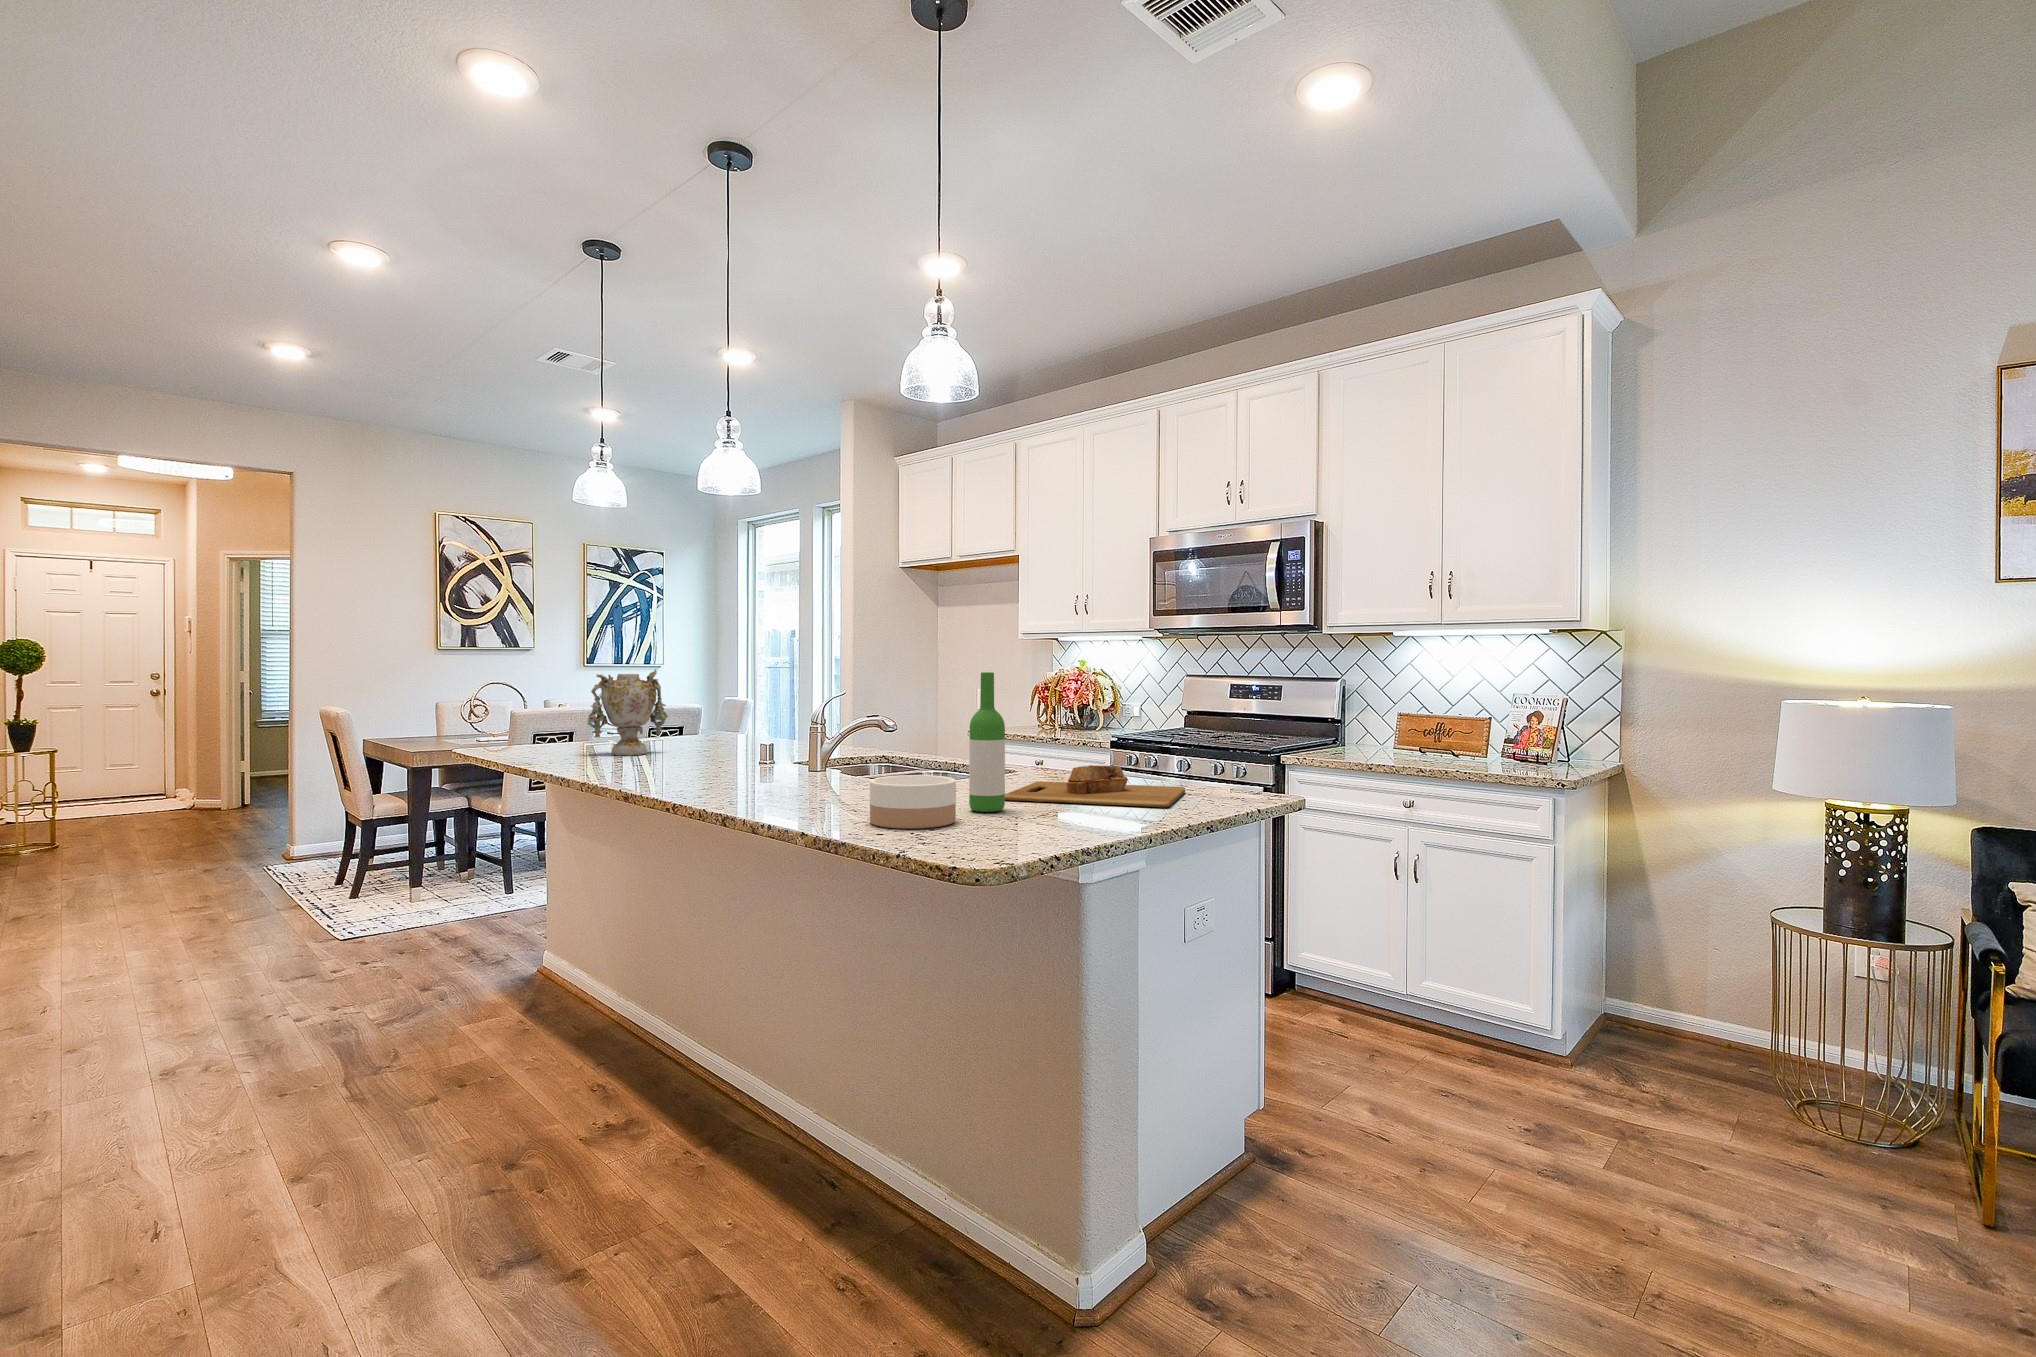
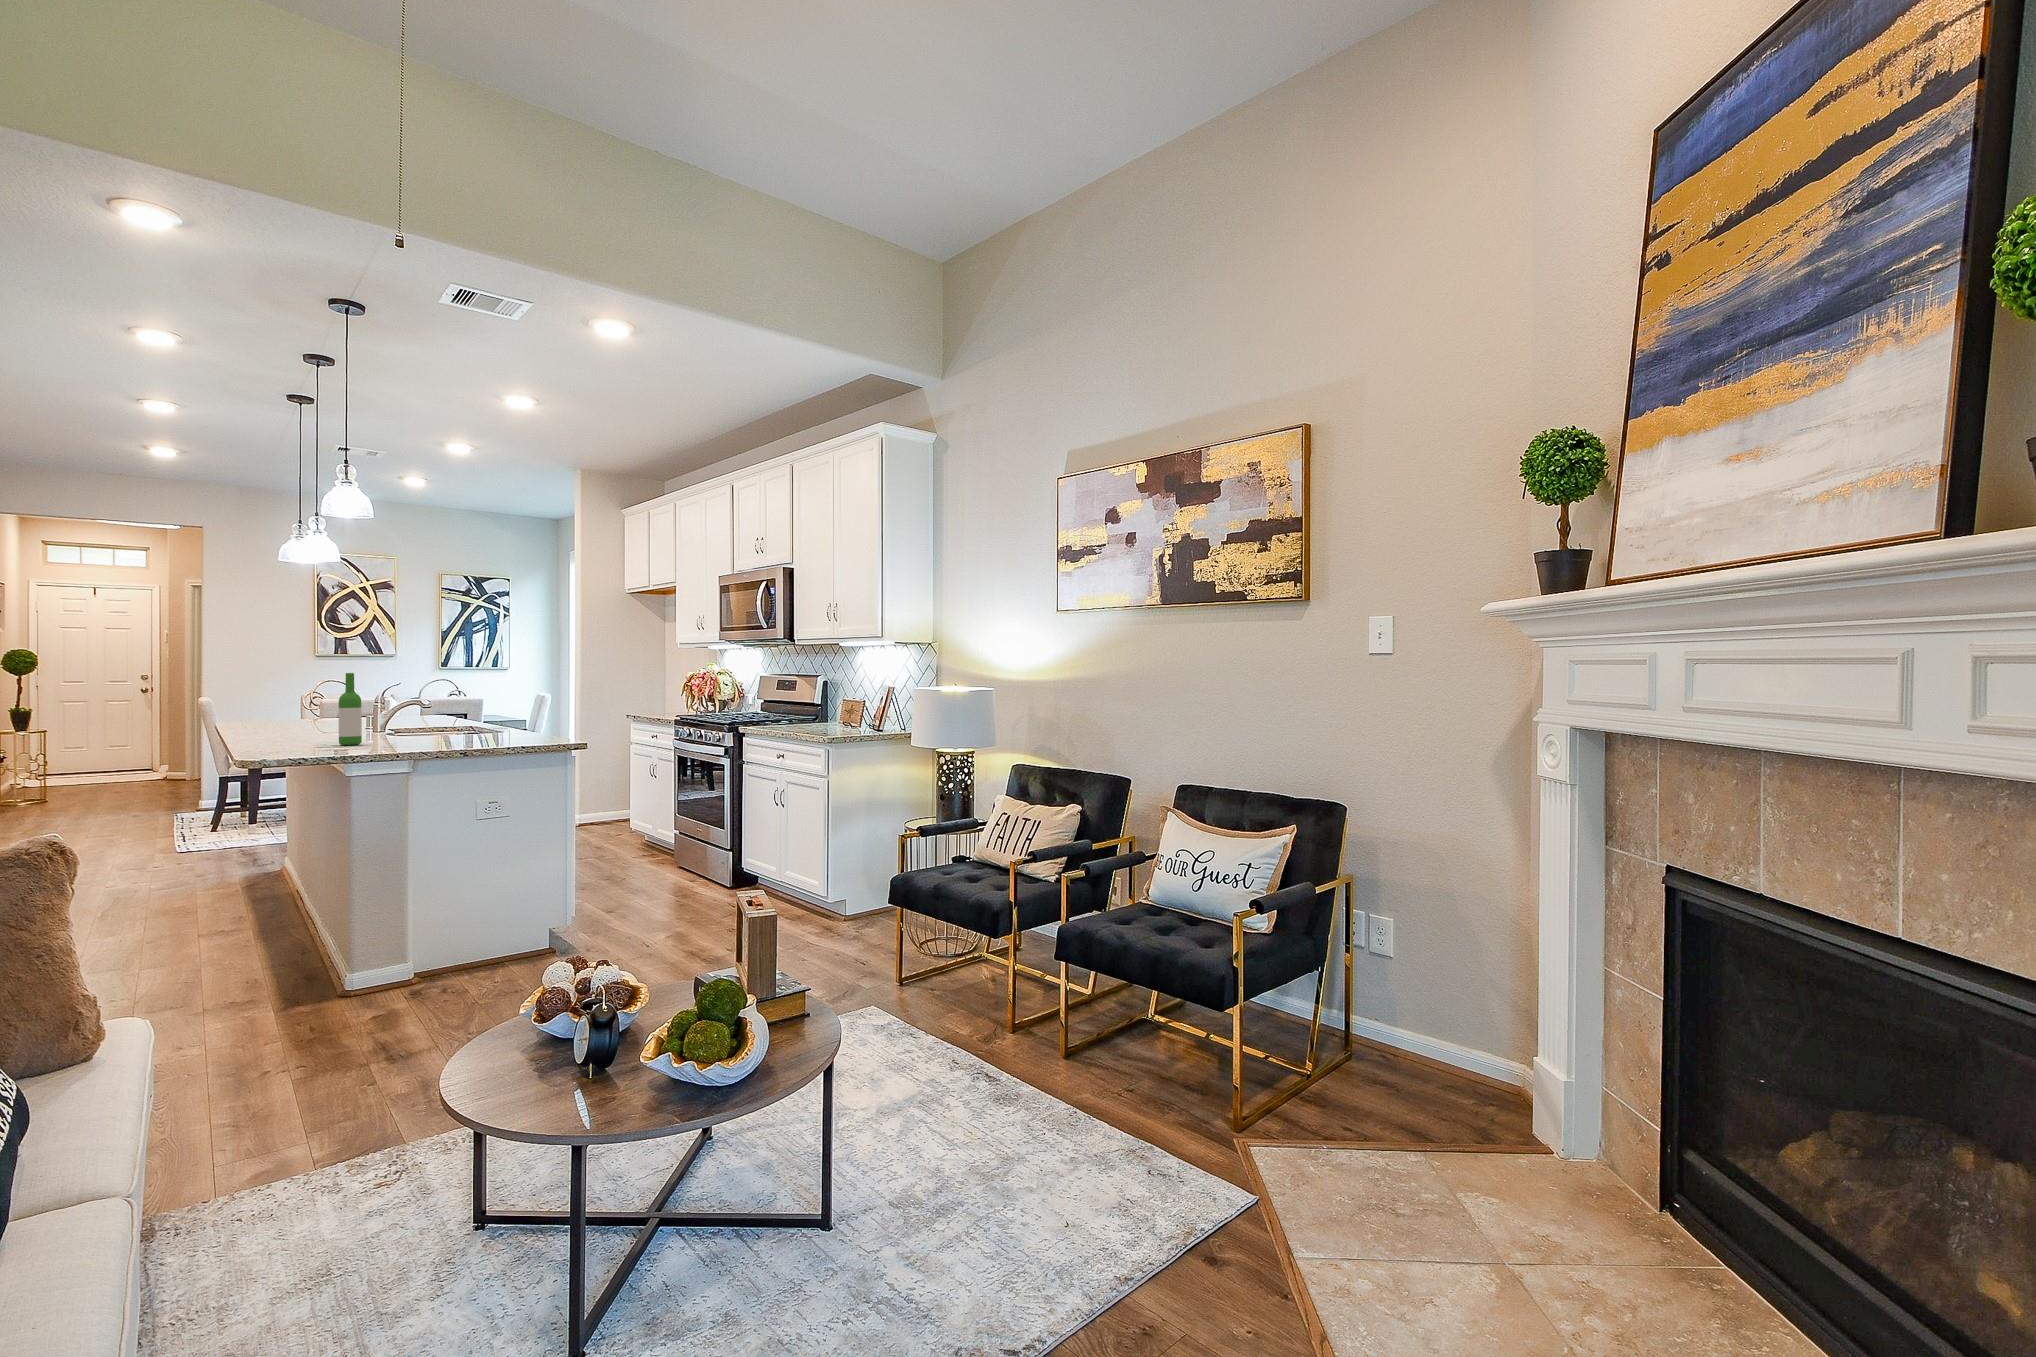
vase: present [588,669,668,755] -> none [276,671,336,724]
cutting board: present [1005,765,1185,807] -> none [386,724,509,744]
bowl: present [870,775,956,829] -> none [258,725,312,749]

